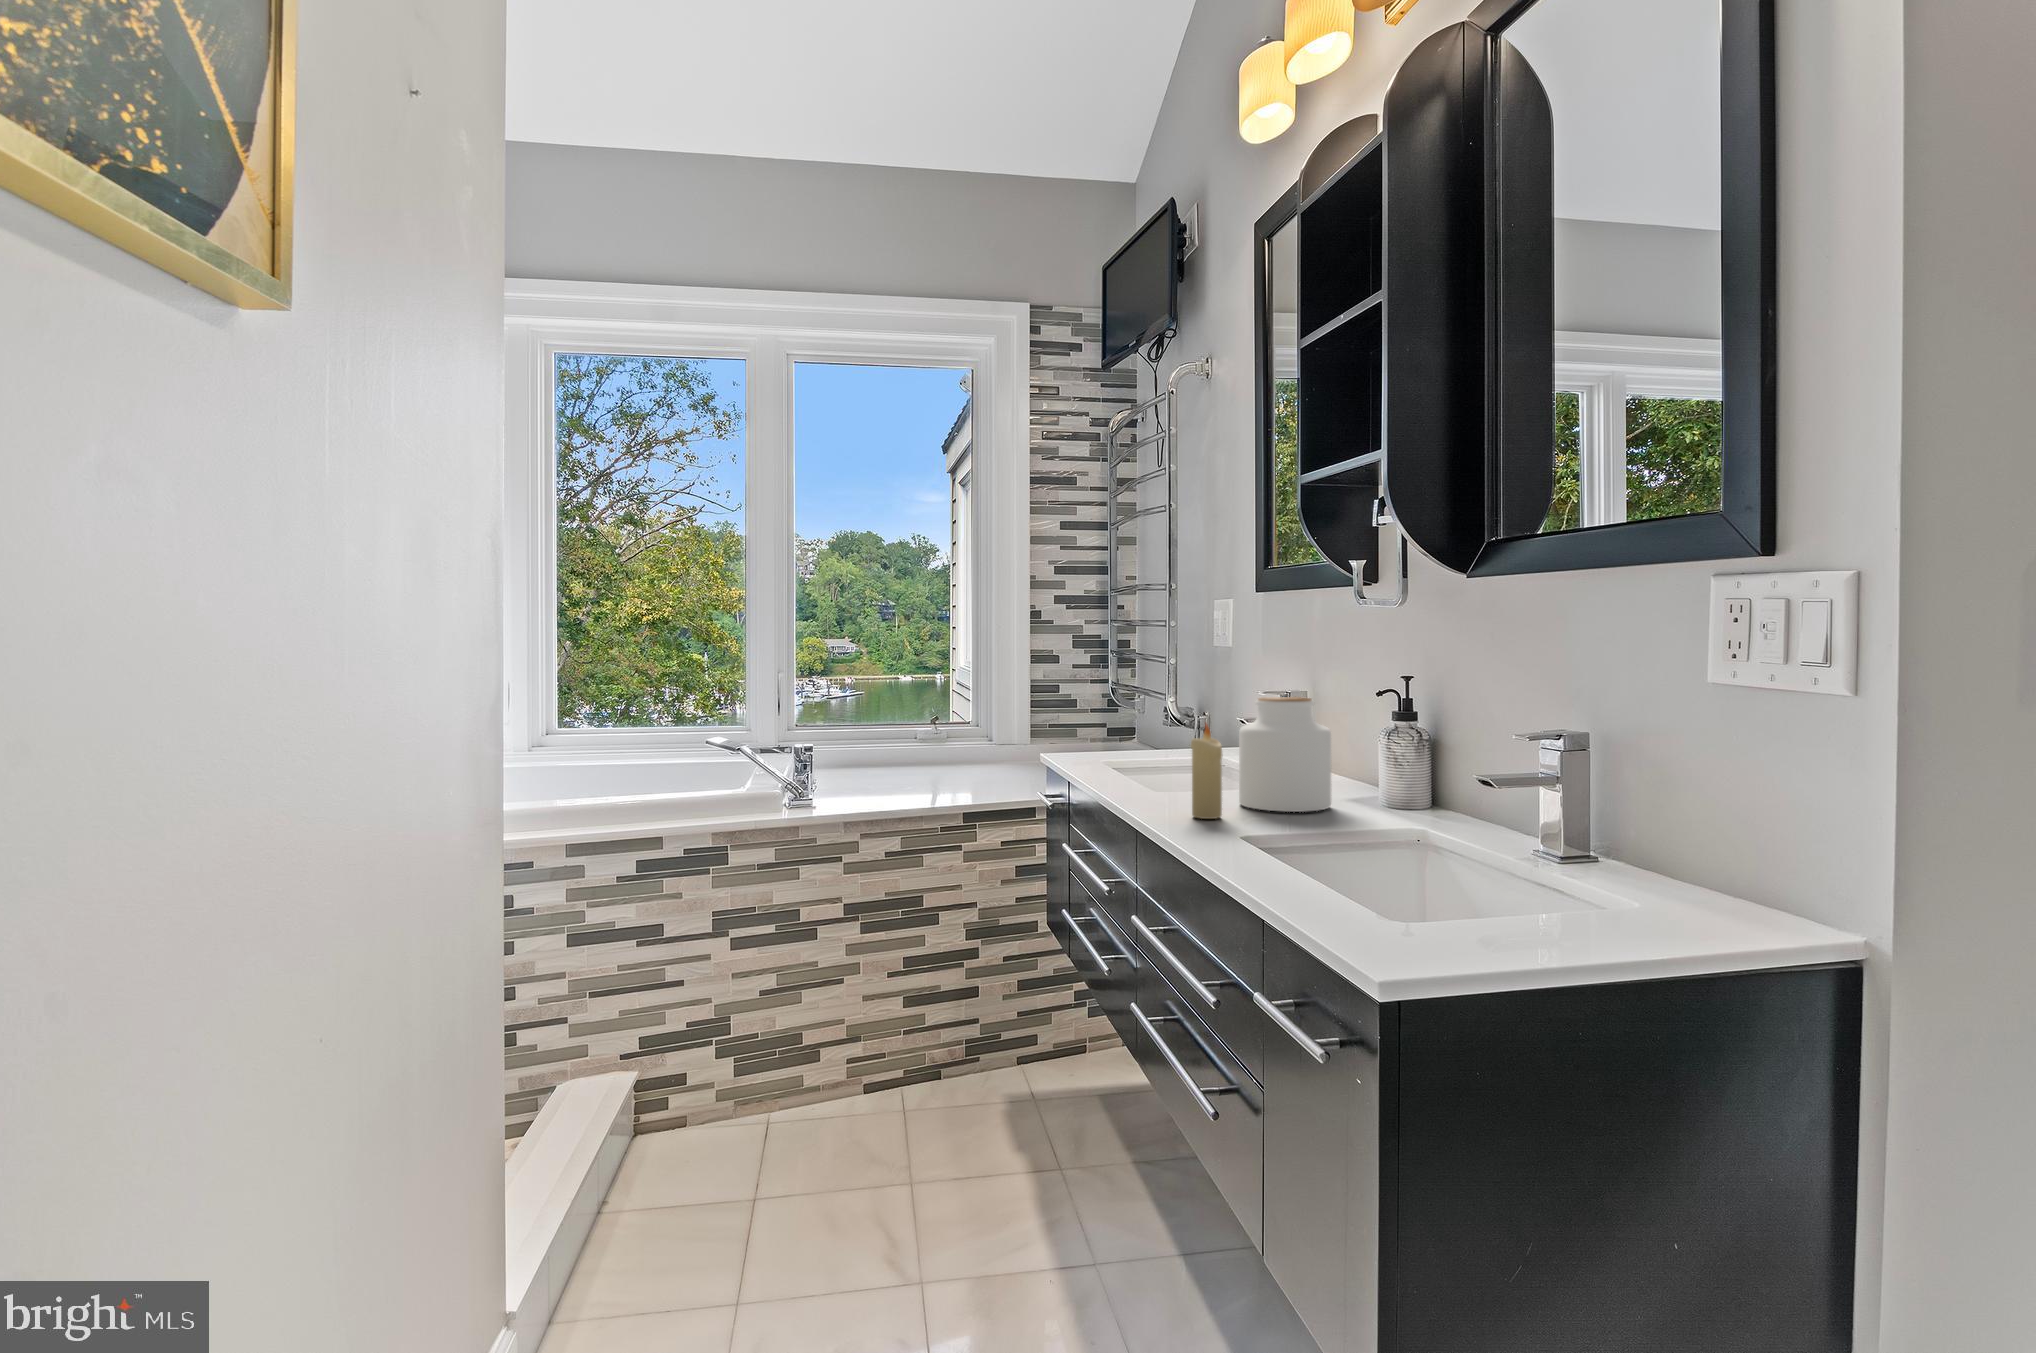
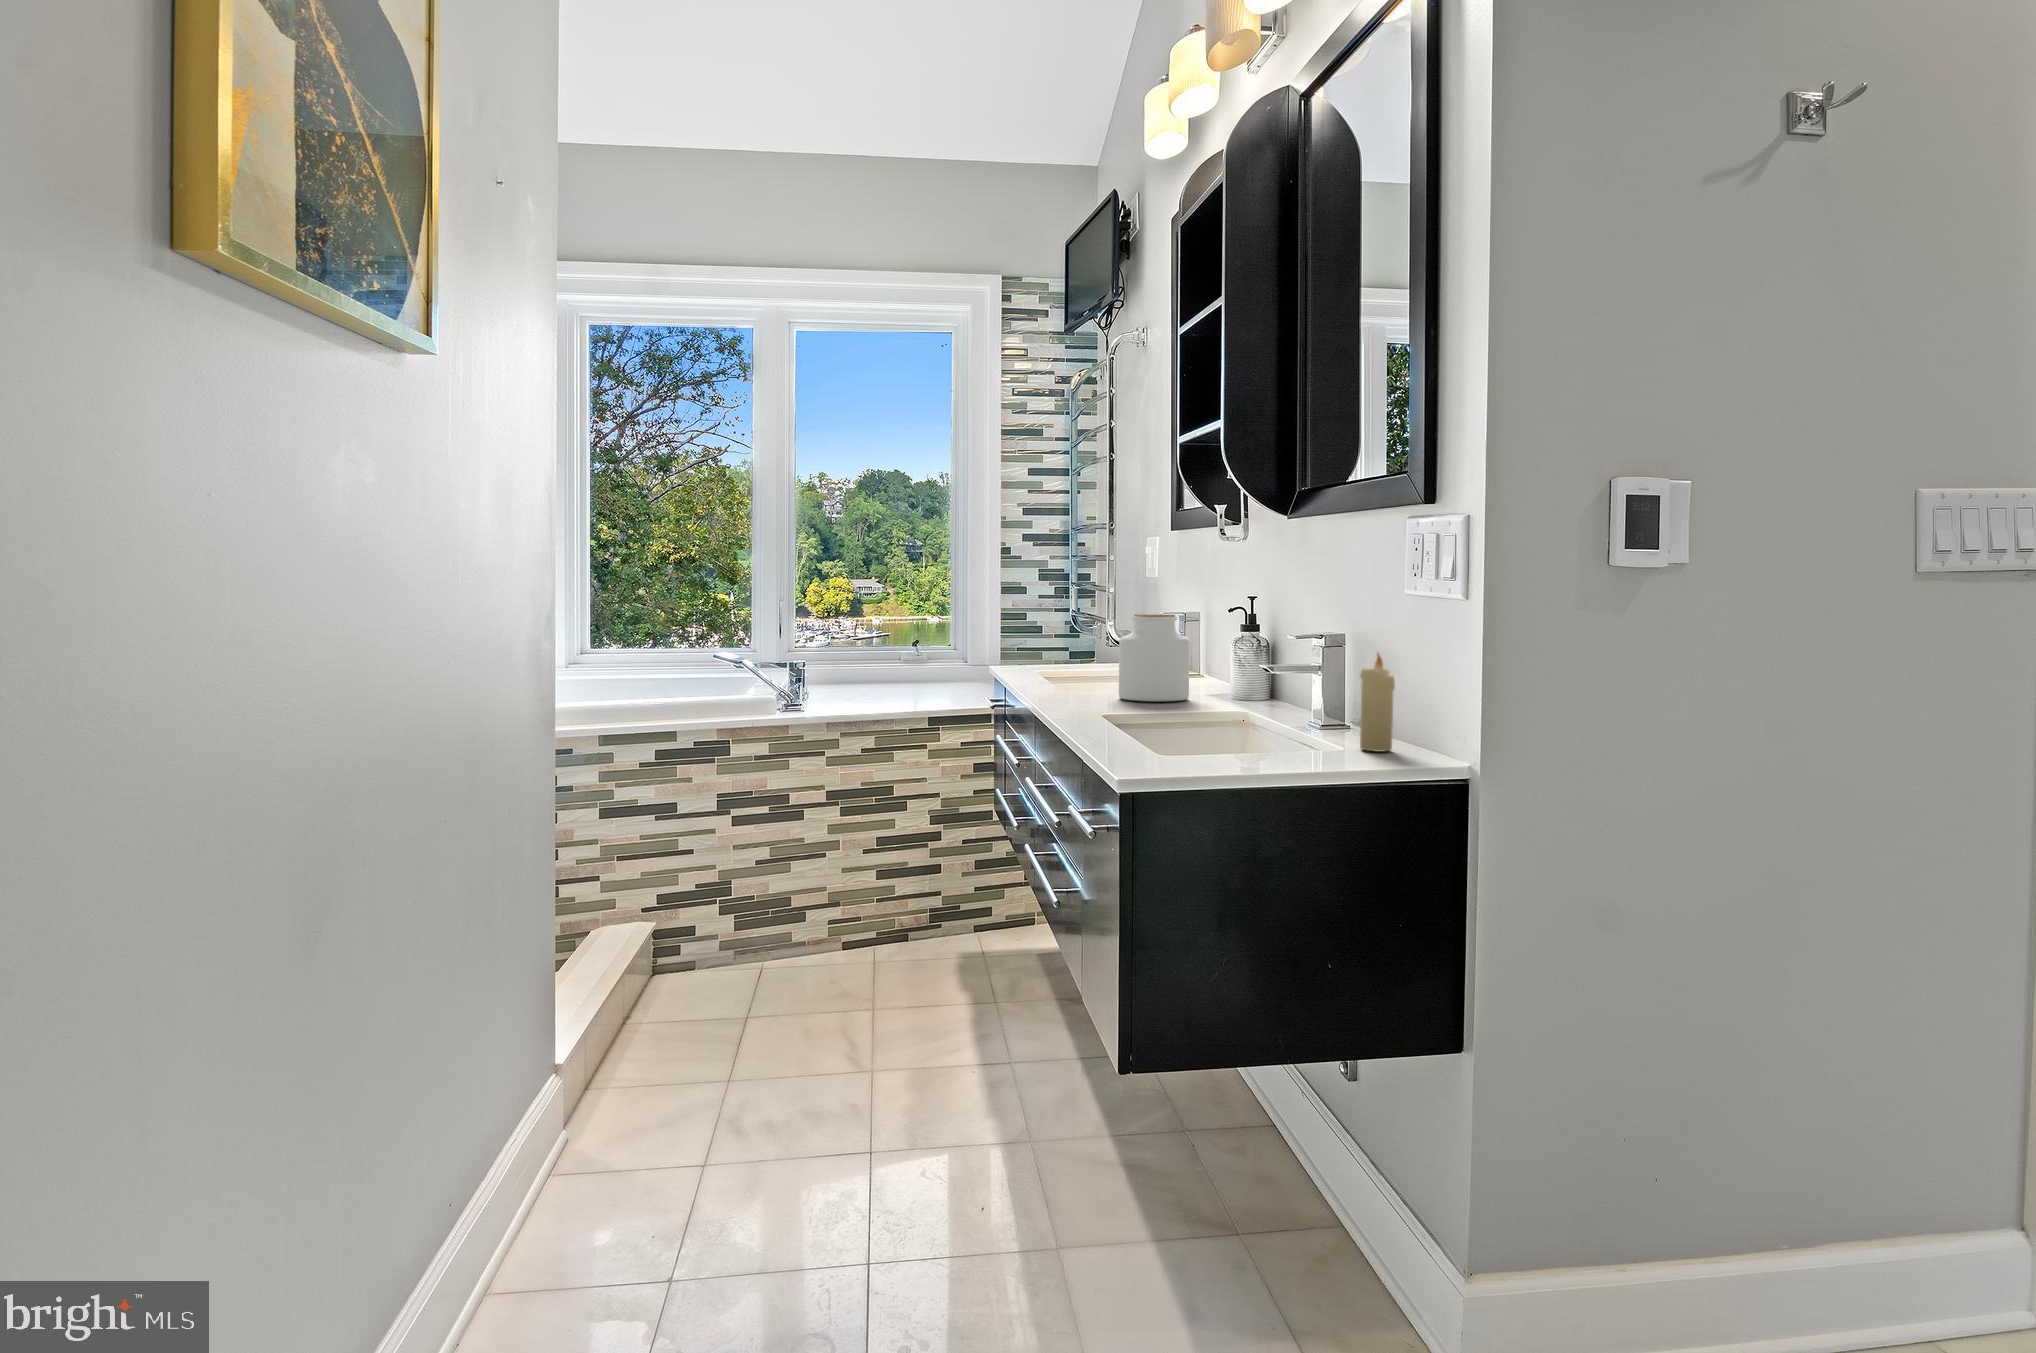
candle: present [1191,724,1222,819] -> present [1360,654,1395,752]

